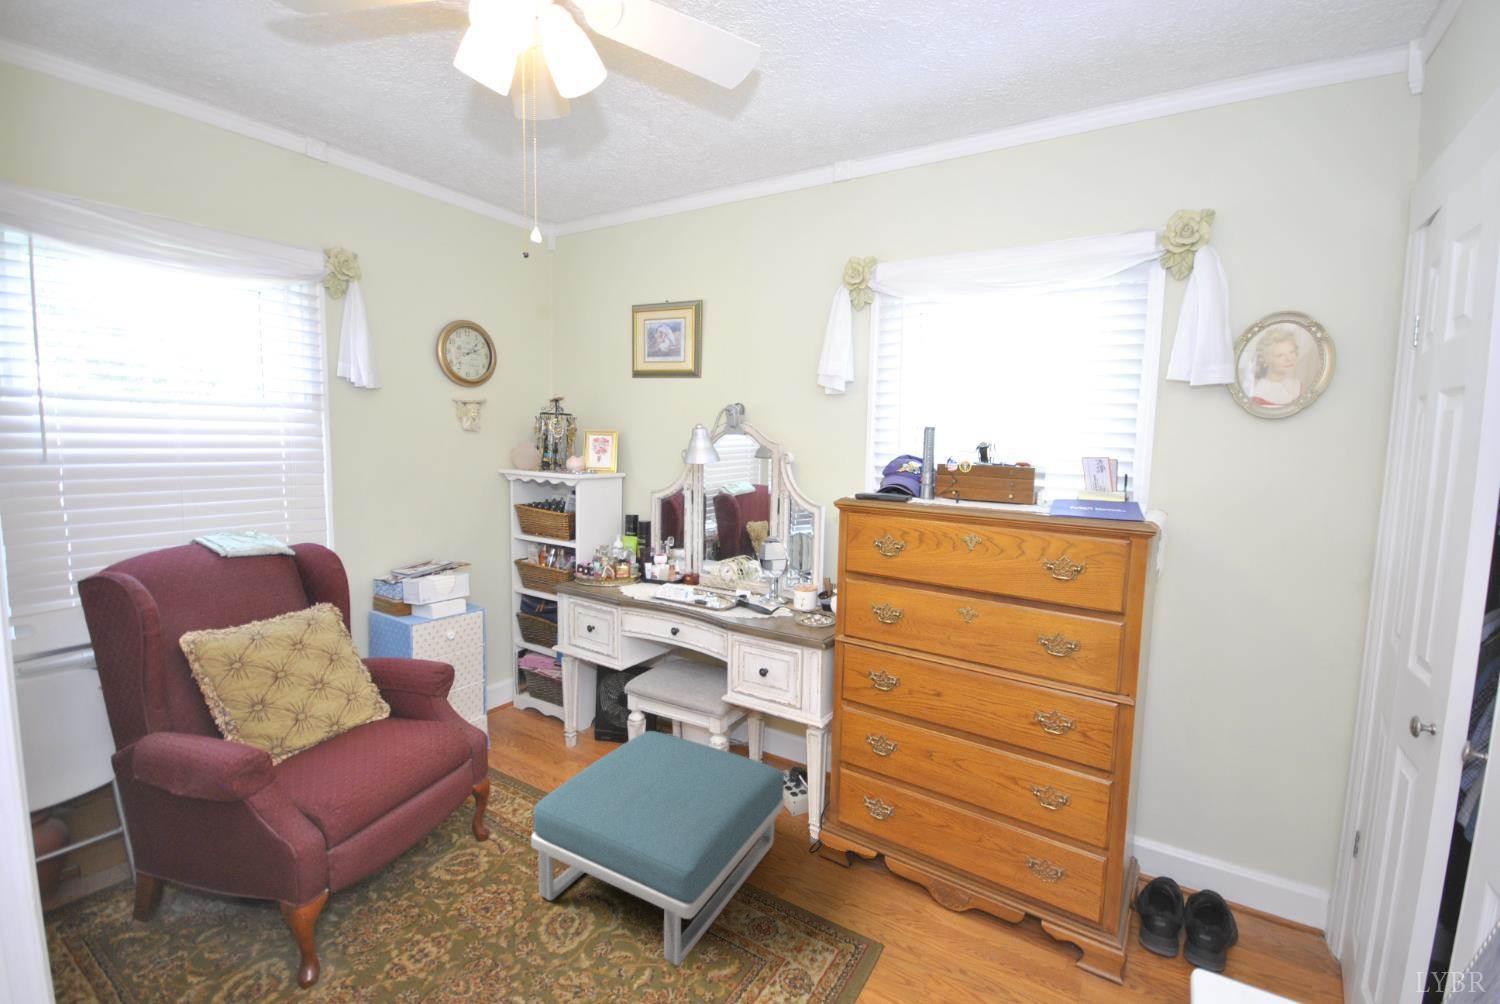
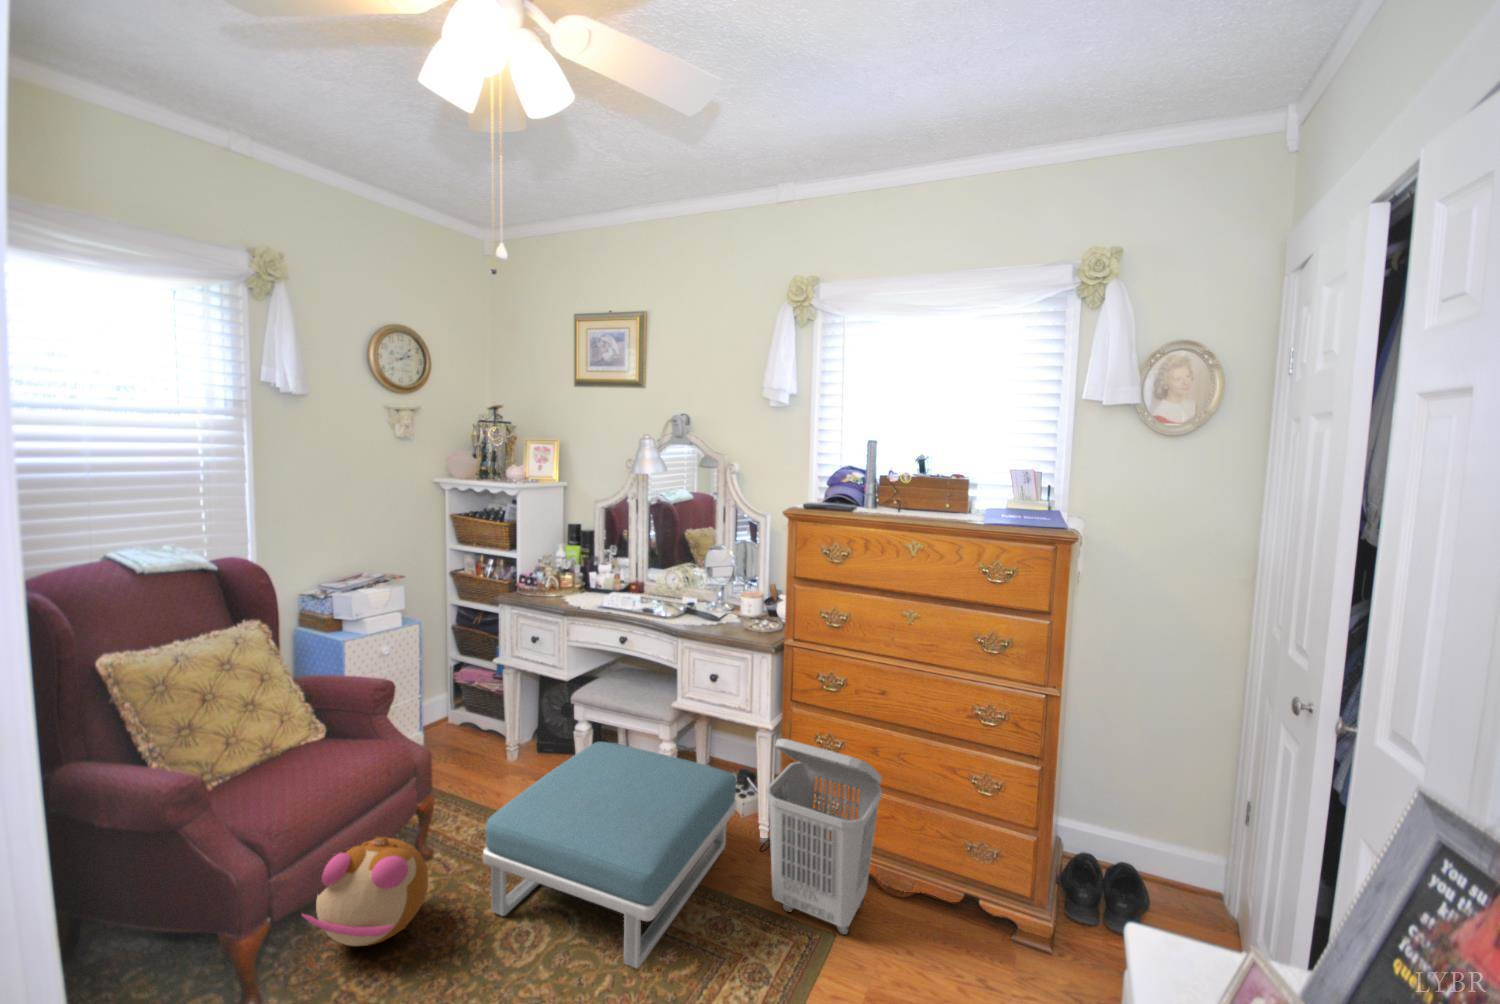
laundry basket: none [812,737,936,947] -> present [766,739,882,935]
plush toy: none [359,815,479,921] -> present [302,837,428,946]

